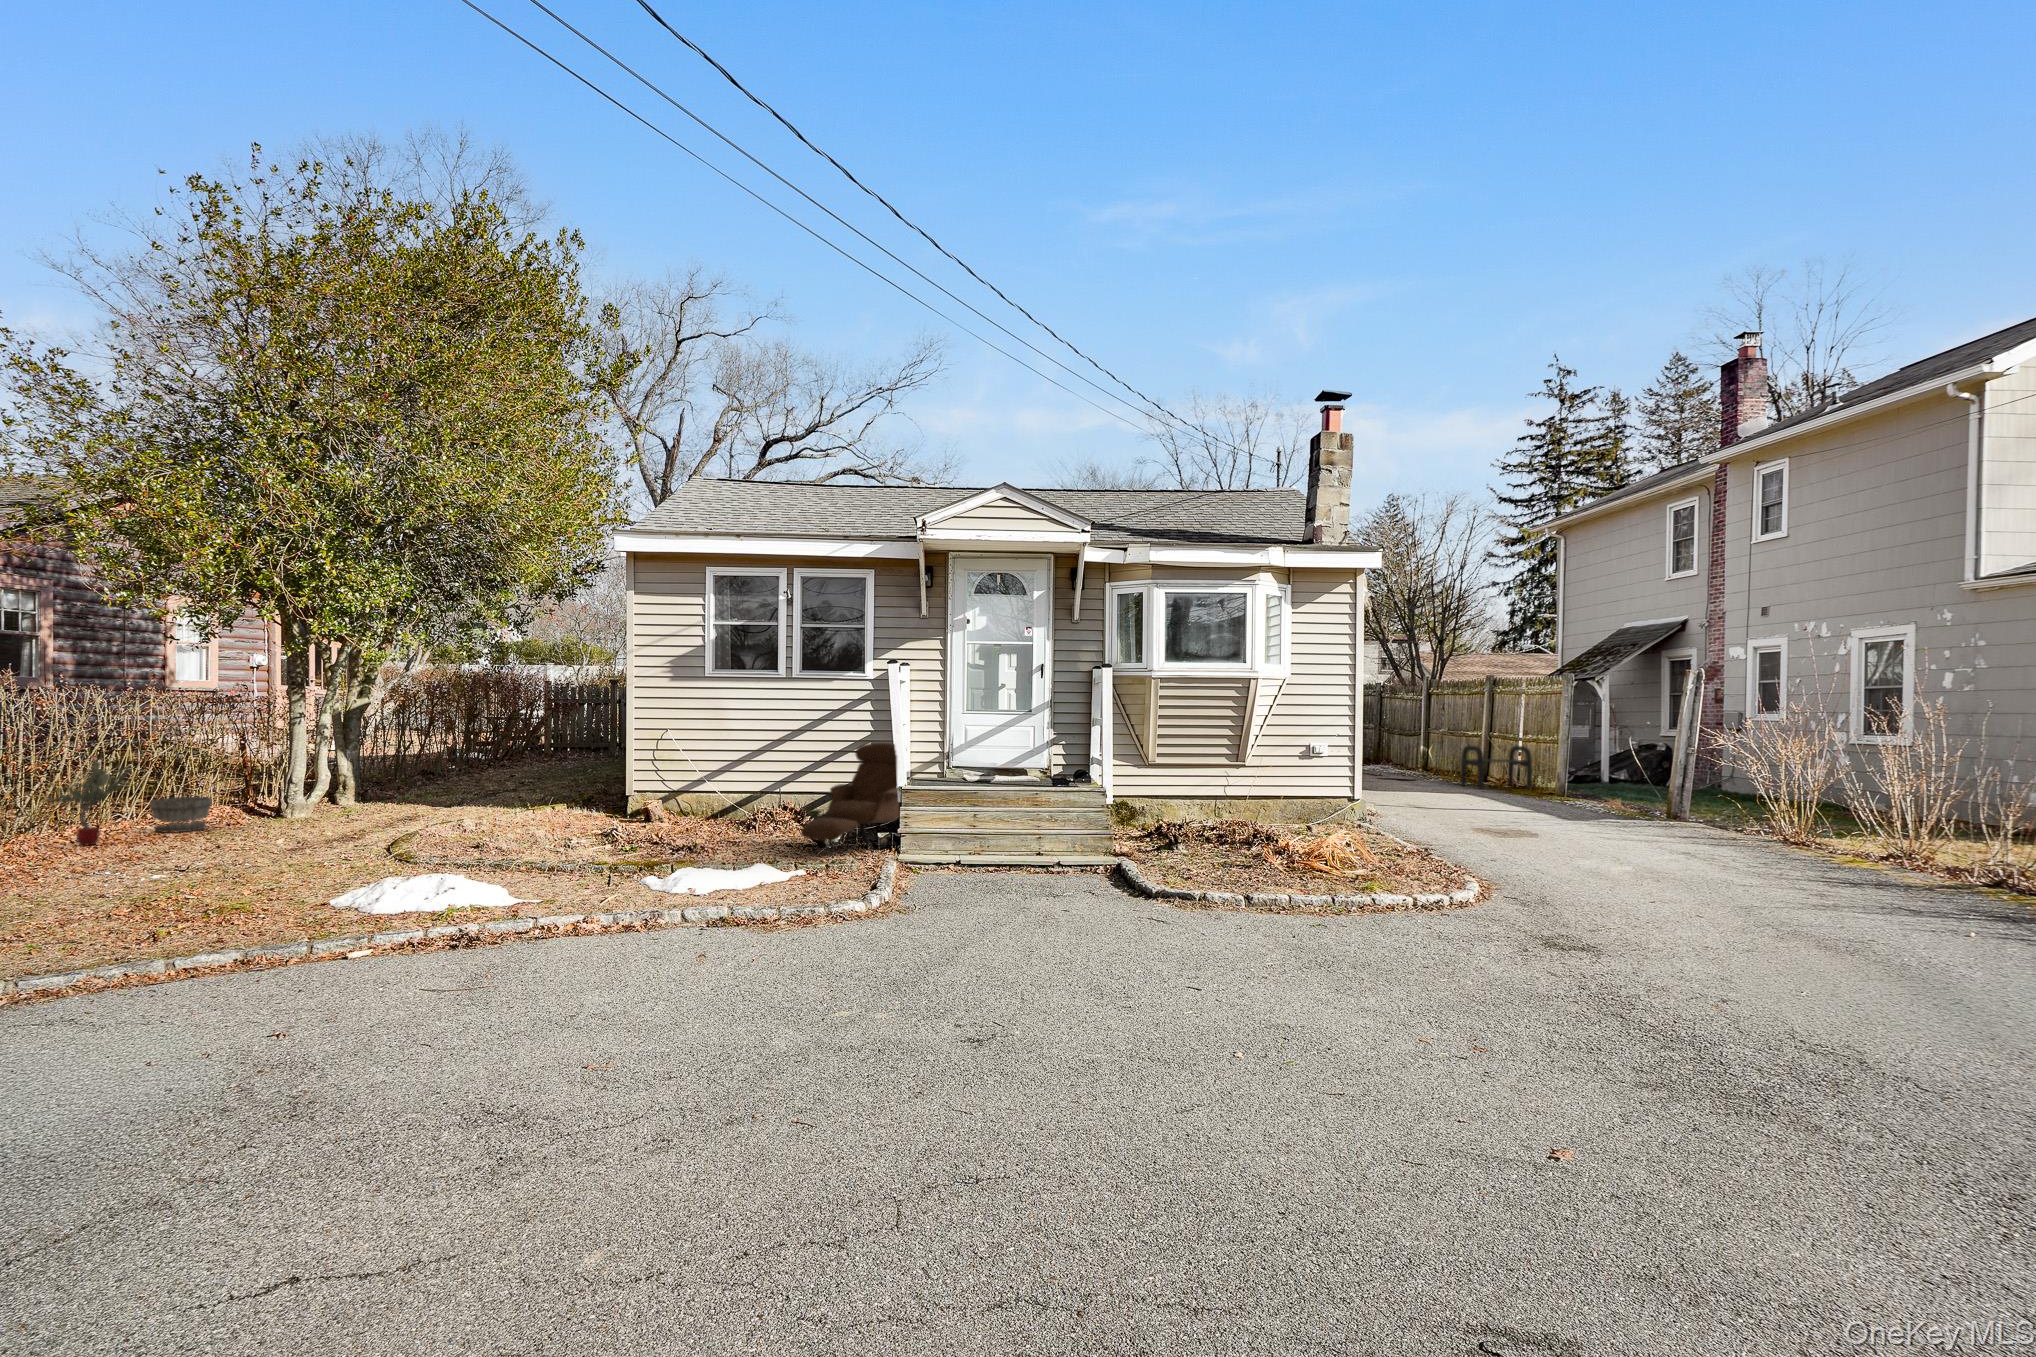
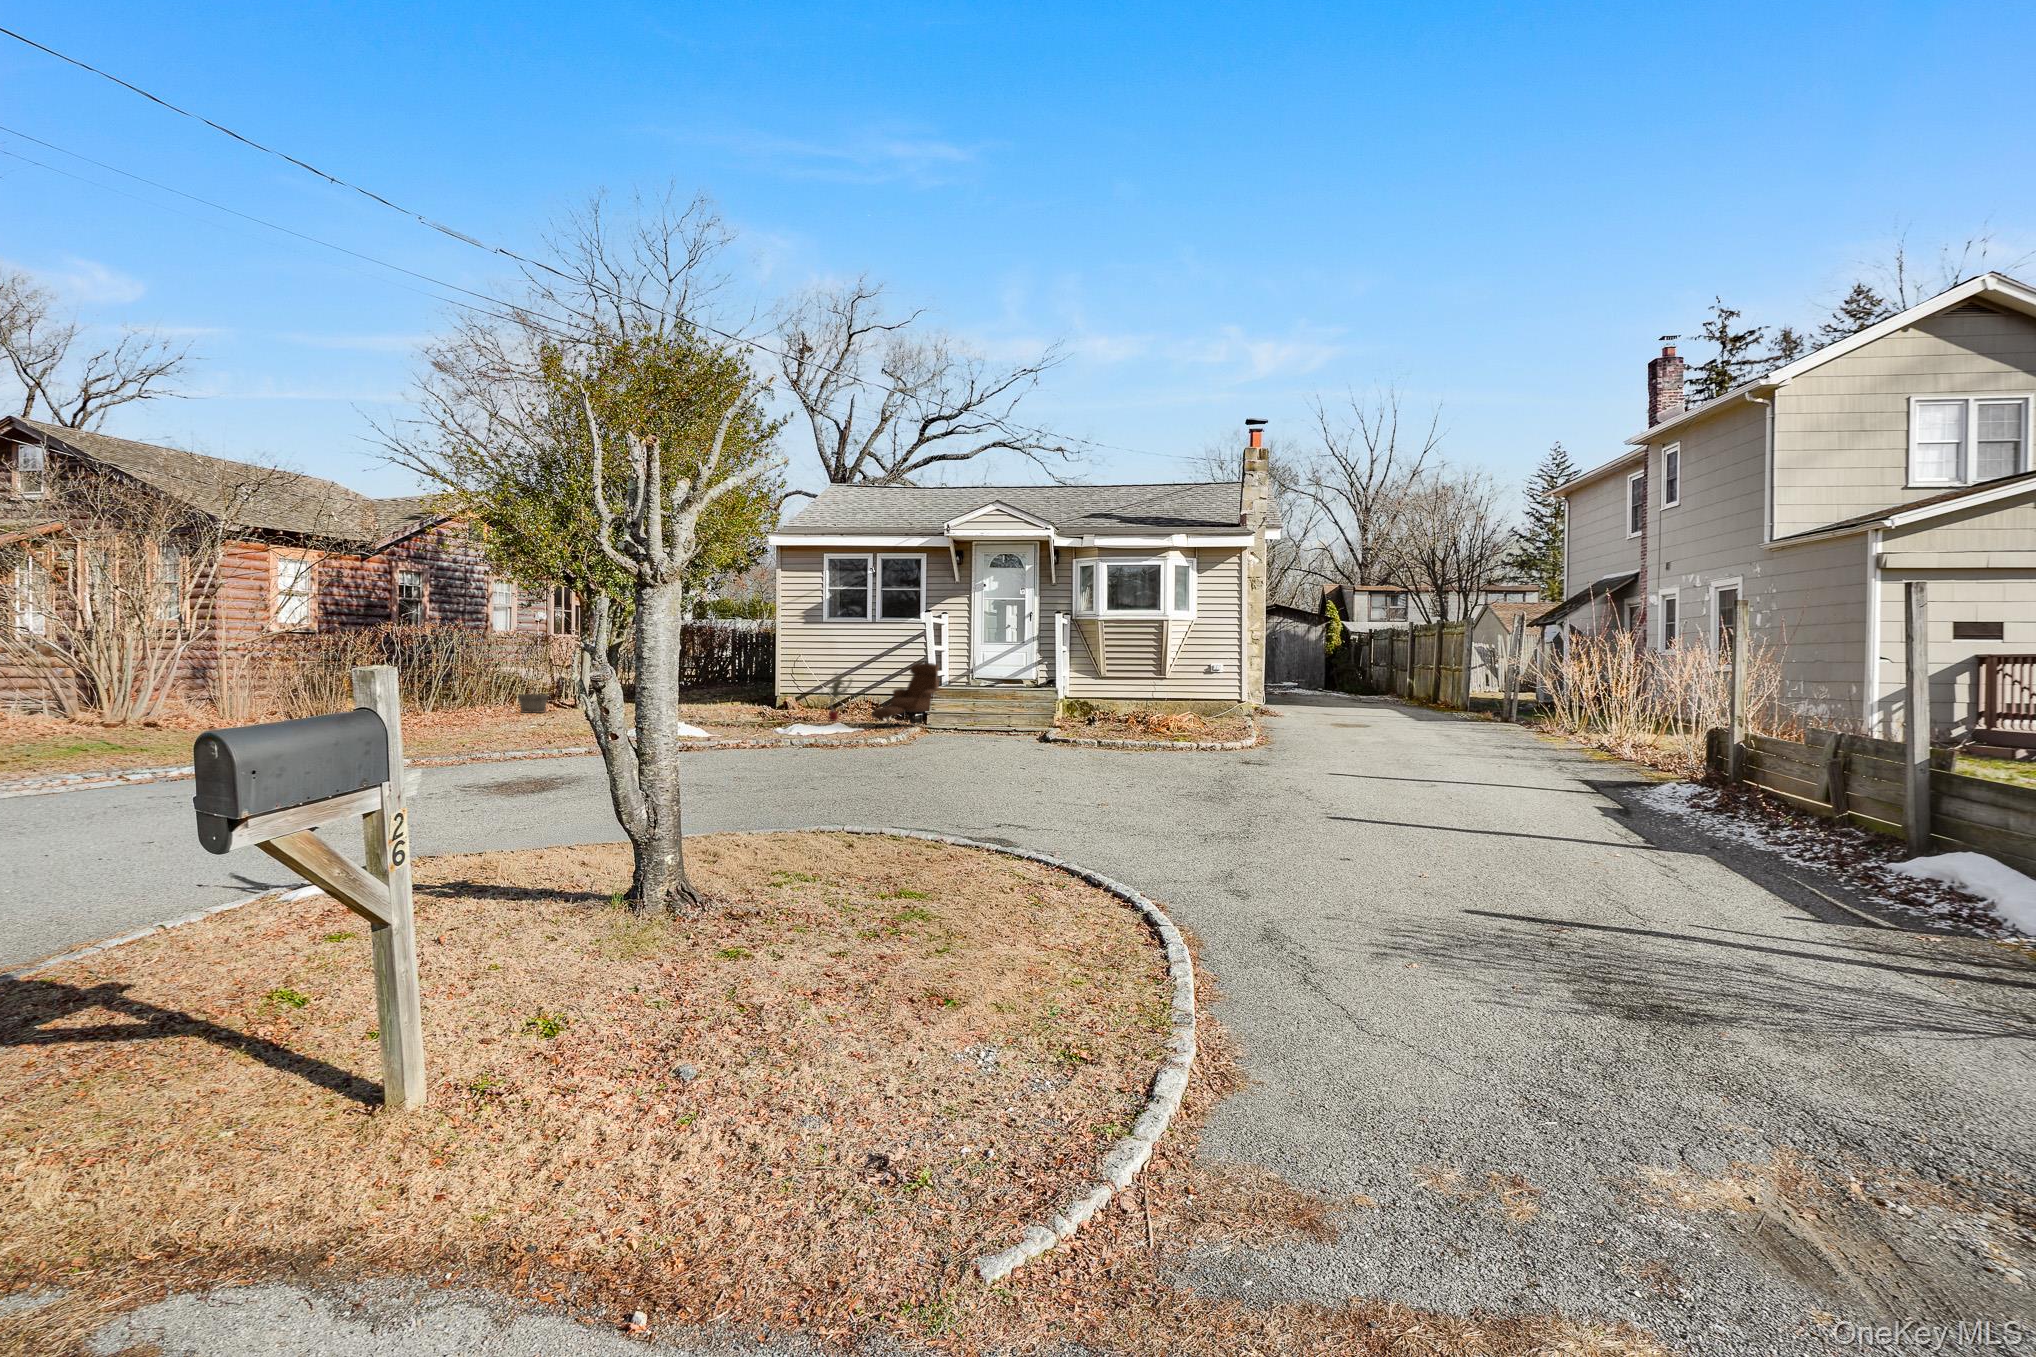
bench: present [1461,745,1532,789] -> none [1428,678,1483,713]
potted tree: present [46,757,131,846] -> present [816,673,852,721]

